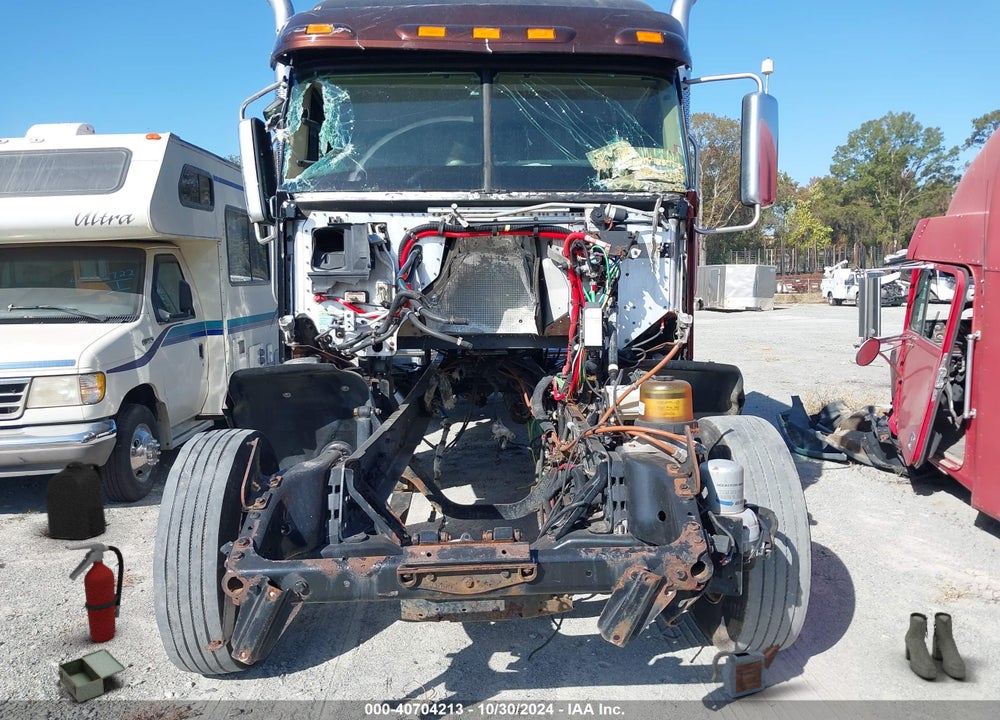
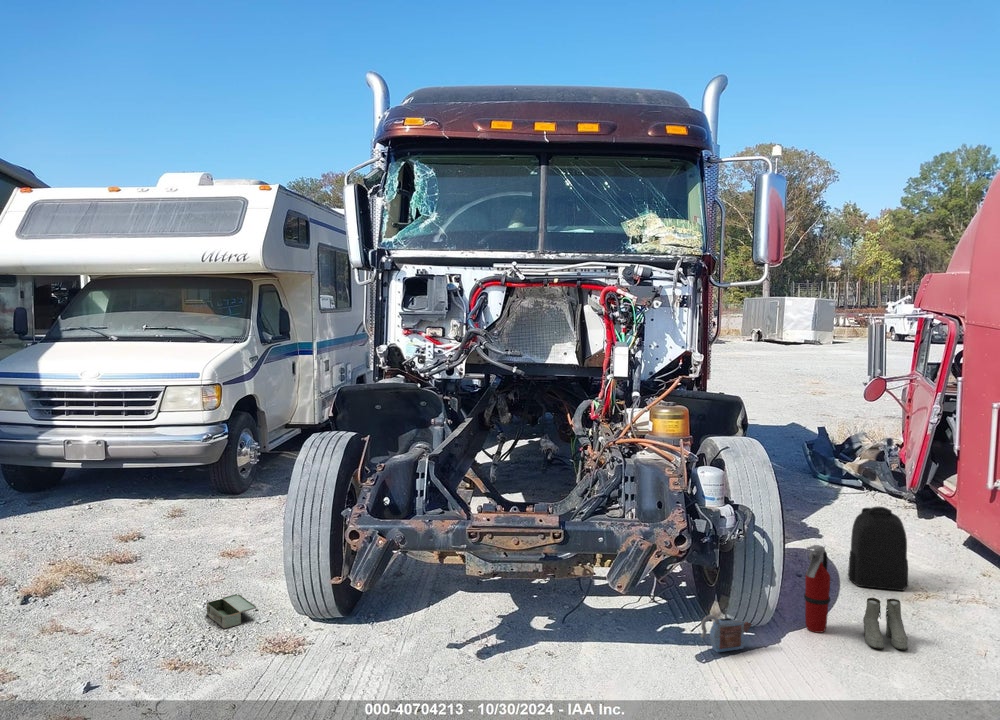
backpack: present [46,461,109,539] -> present [848,506,908,591]
fire extinguisher: present [65,542,124,642] -> present [804,545,831,633]

